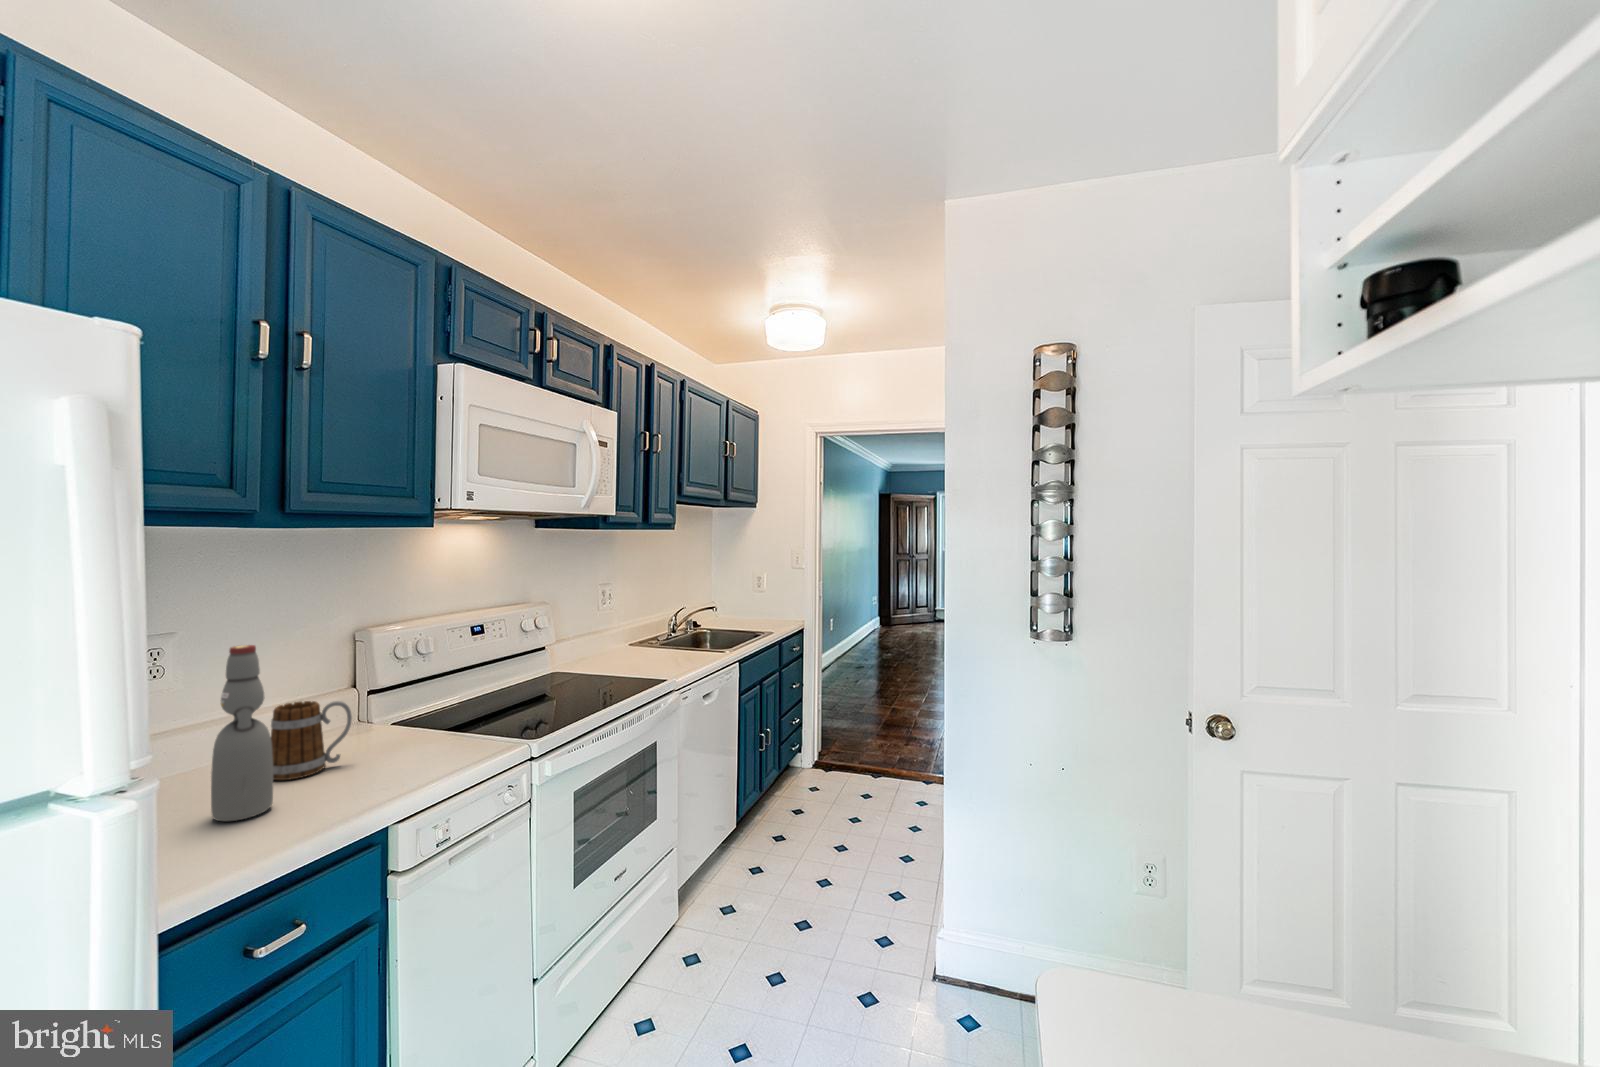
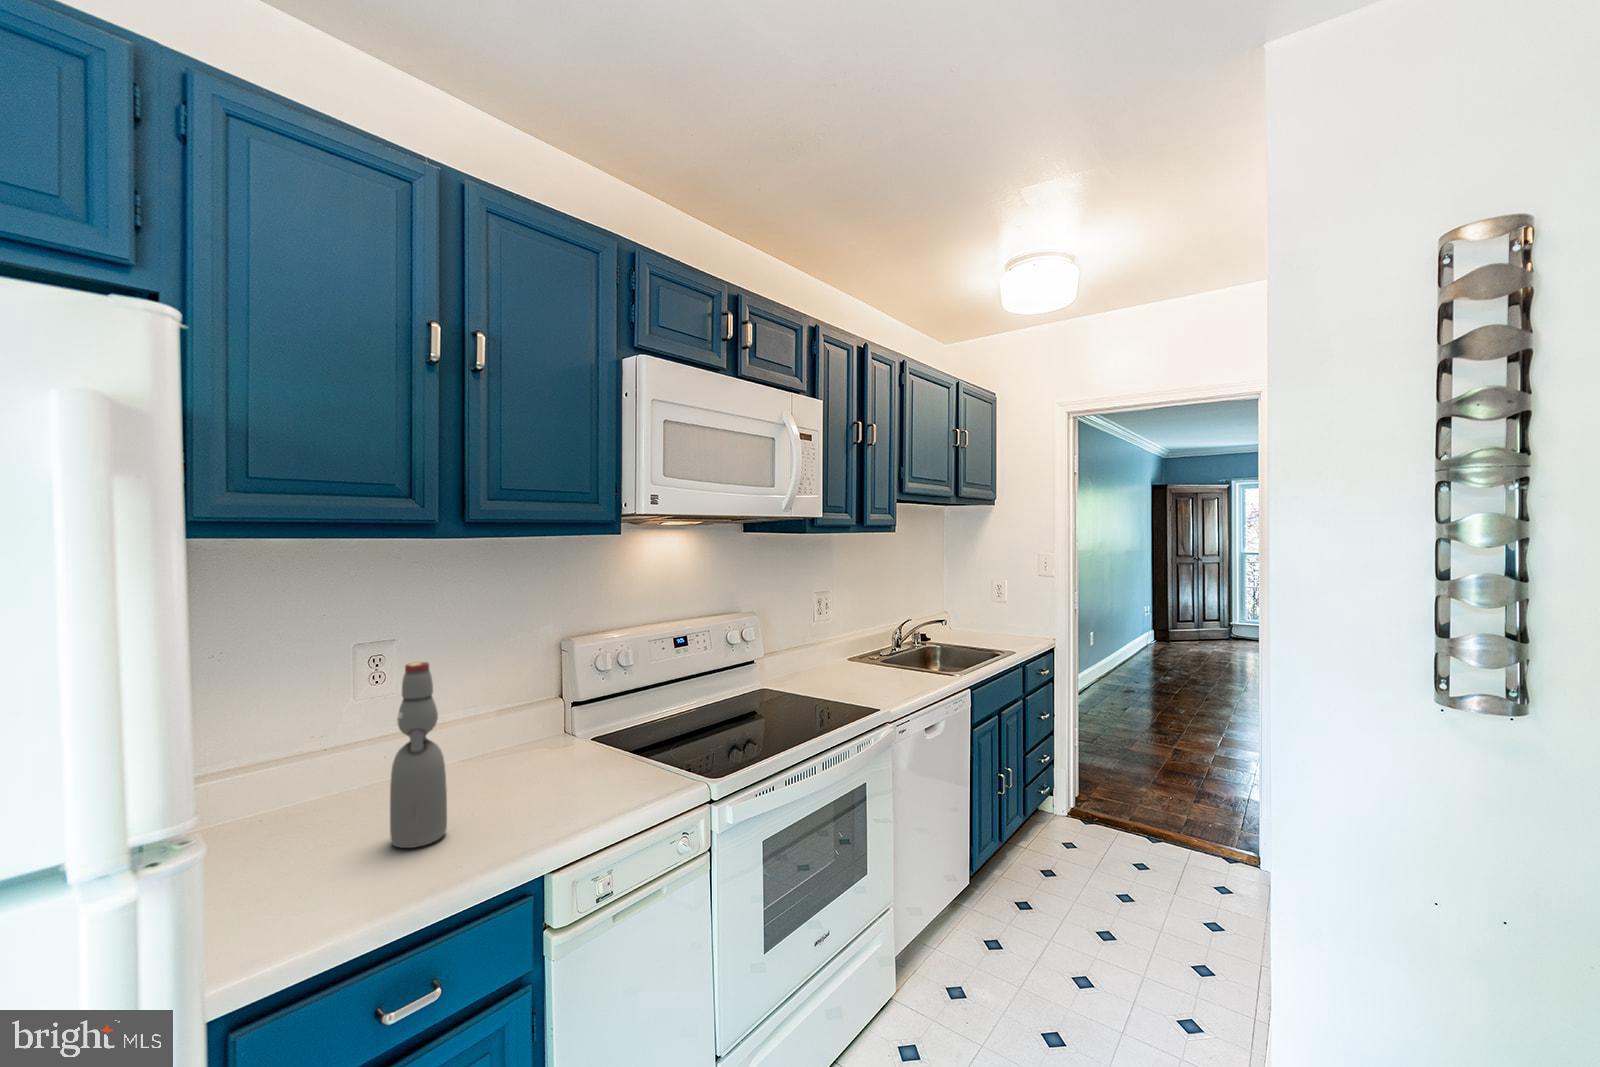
mug: present [271,701,352,780] -> none [459,717,536,800]

